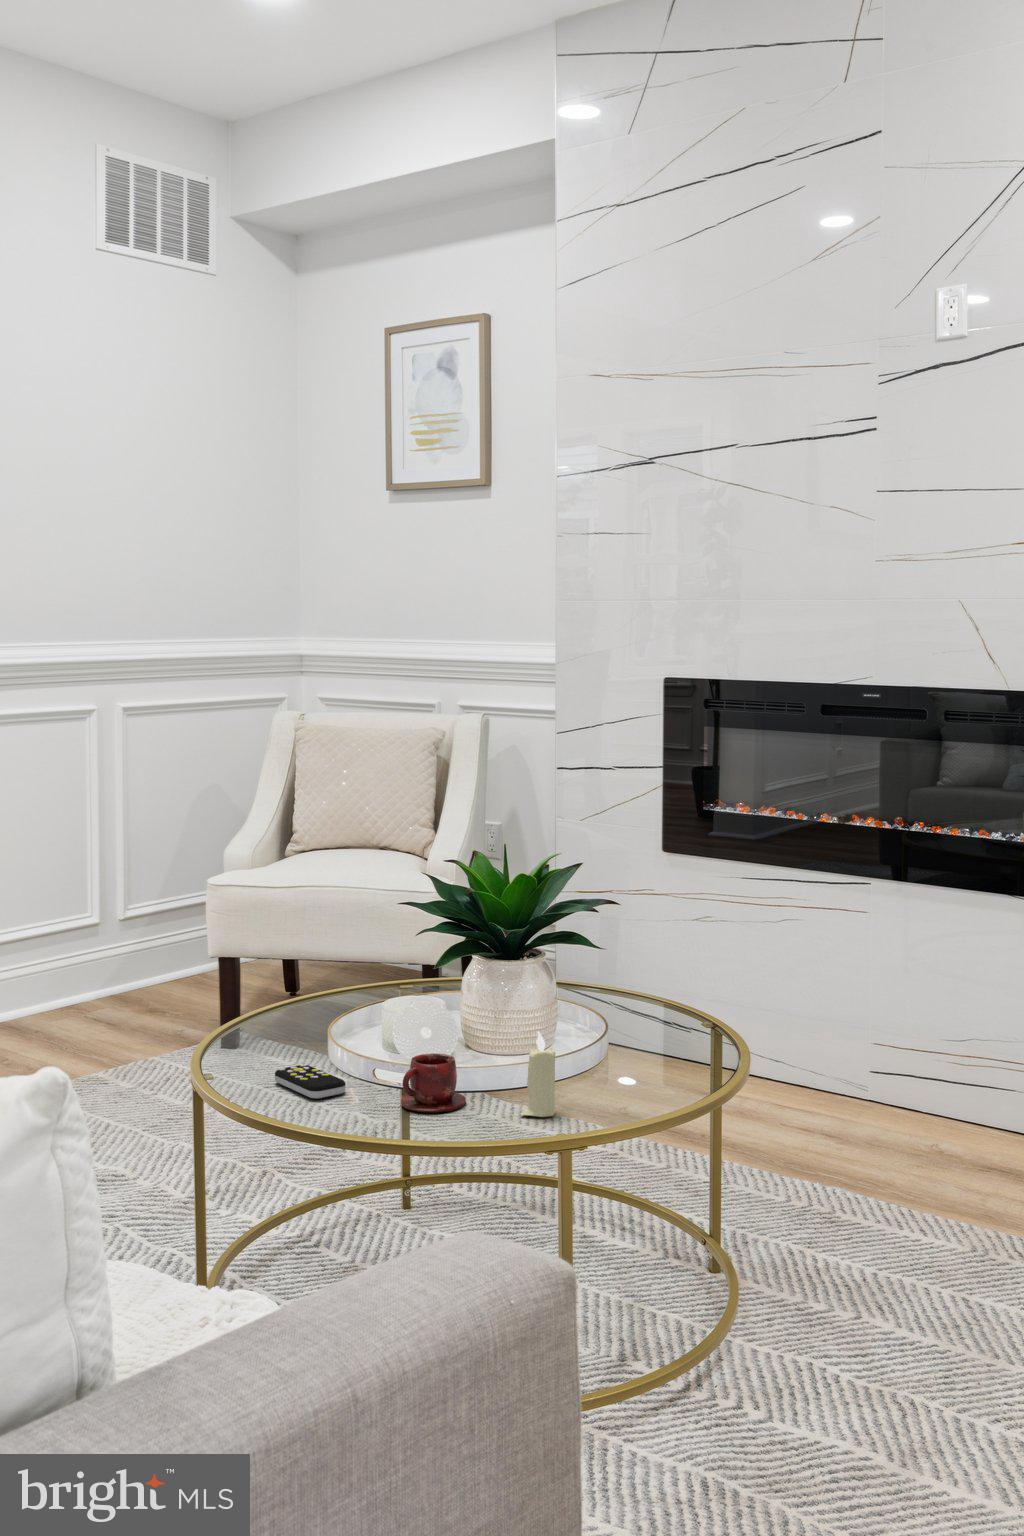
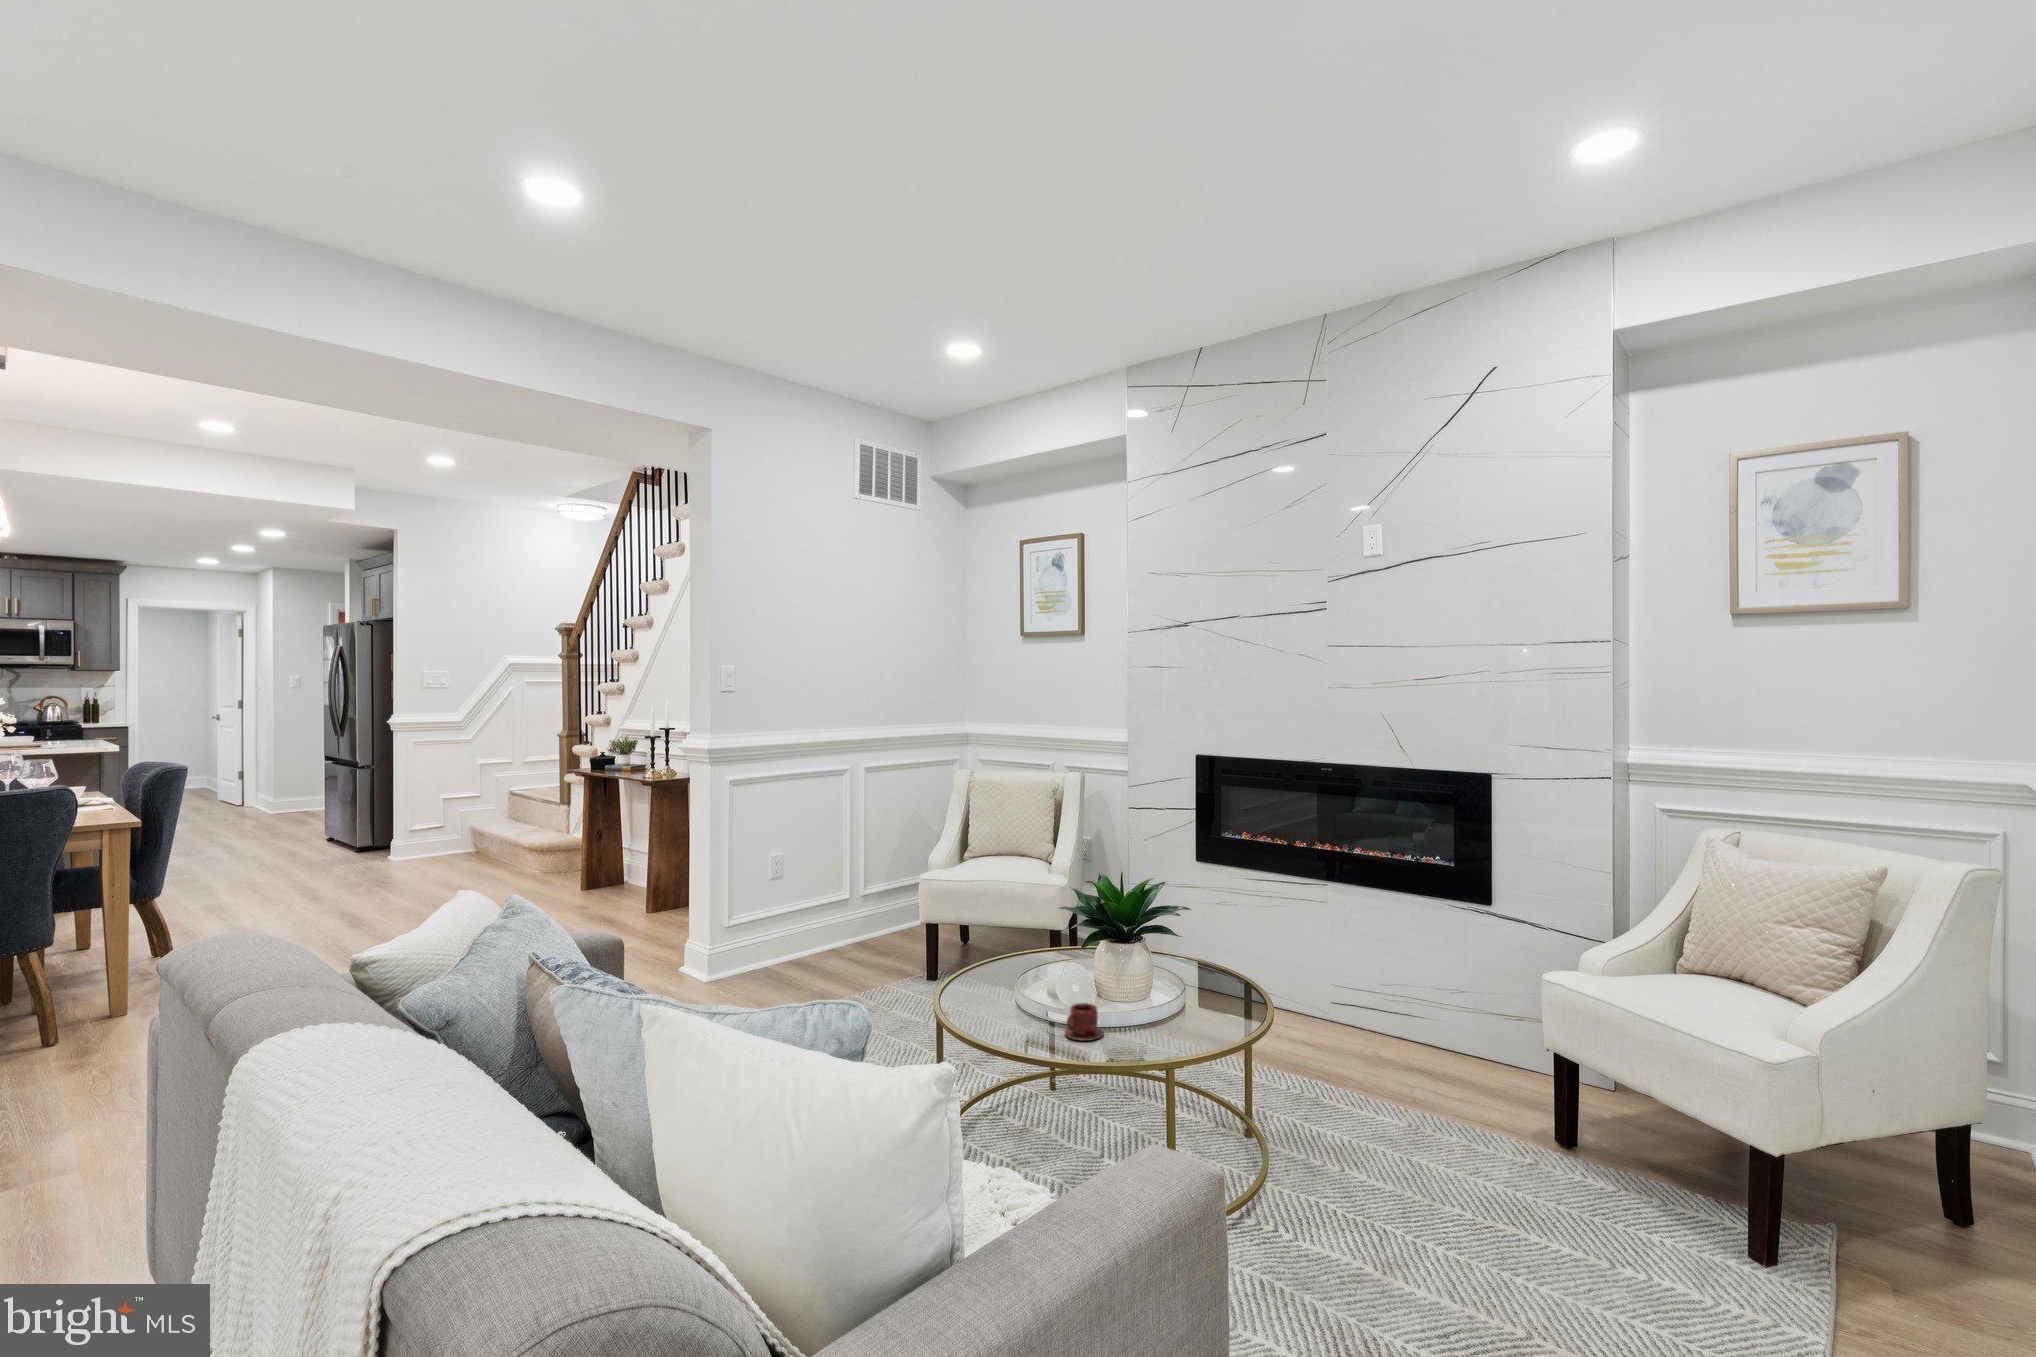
candle: present [521,1031,555,1117] -> none [1138,992,1159,1045]
remote control: present [275,1064,346,1098] -> none [985,1006,1029,1030]

